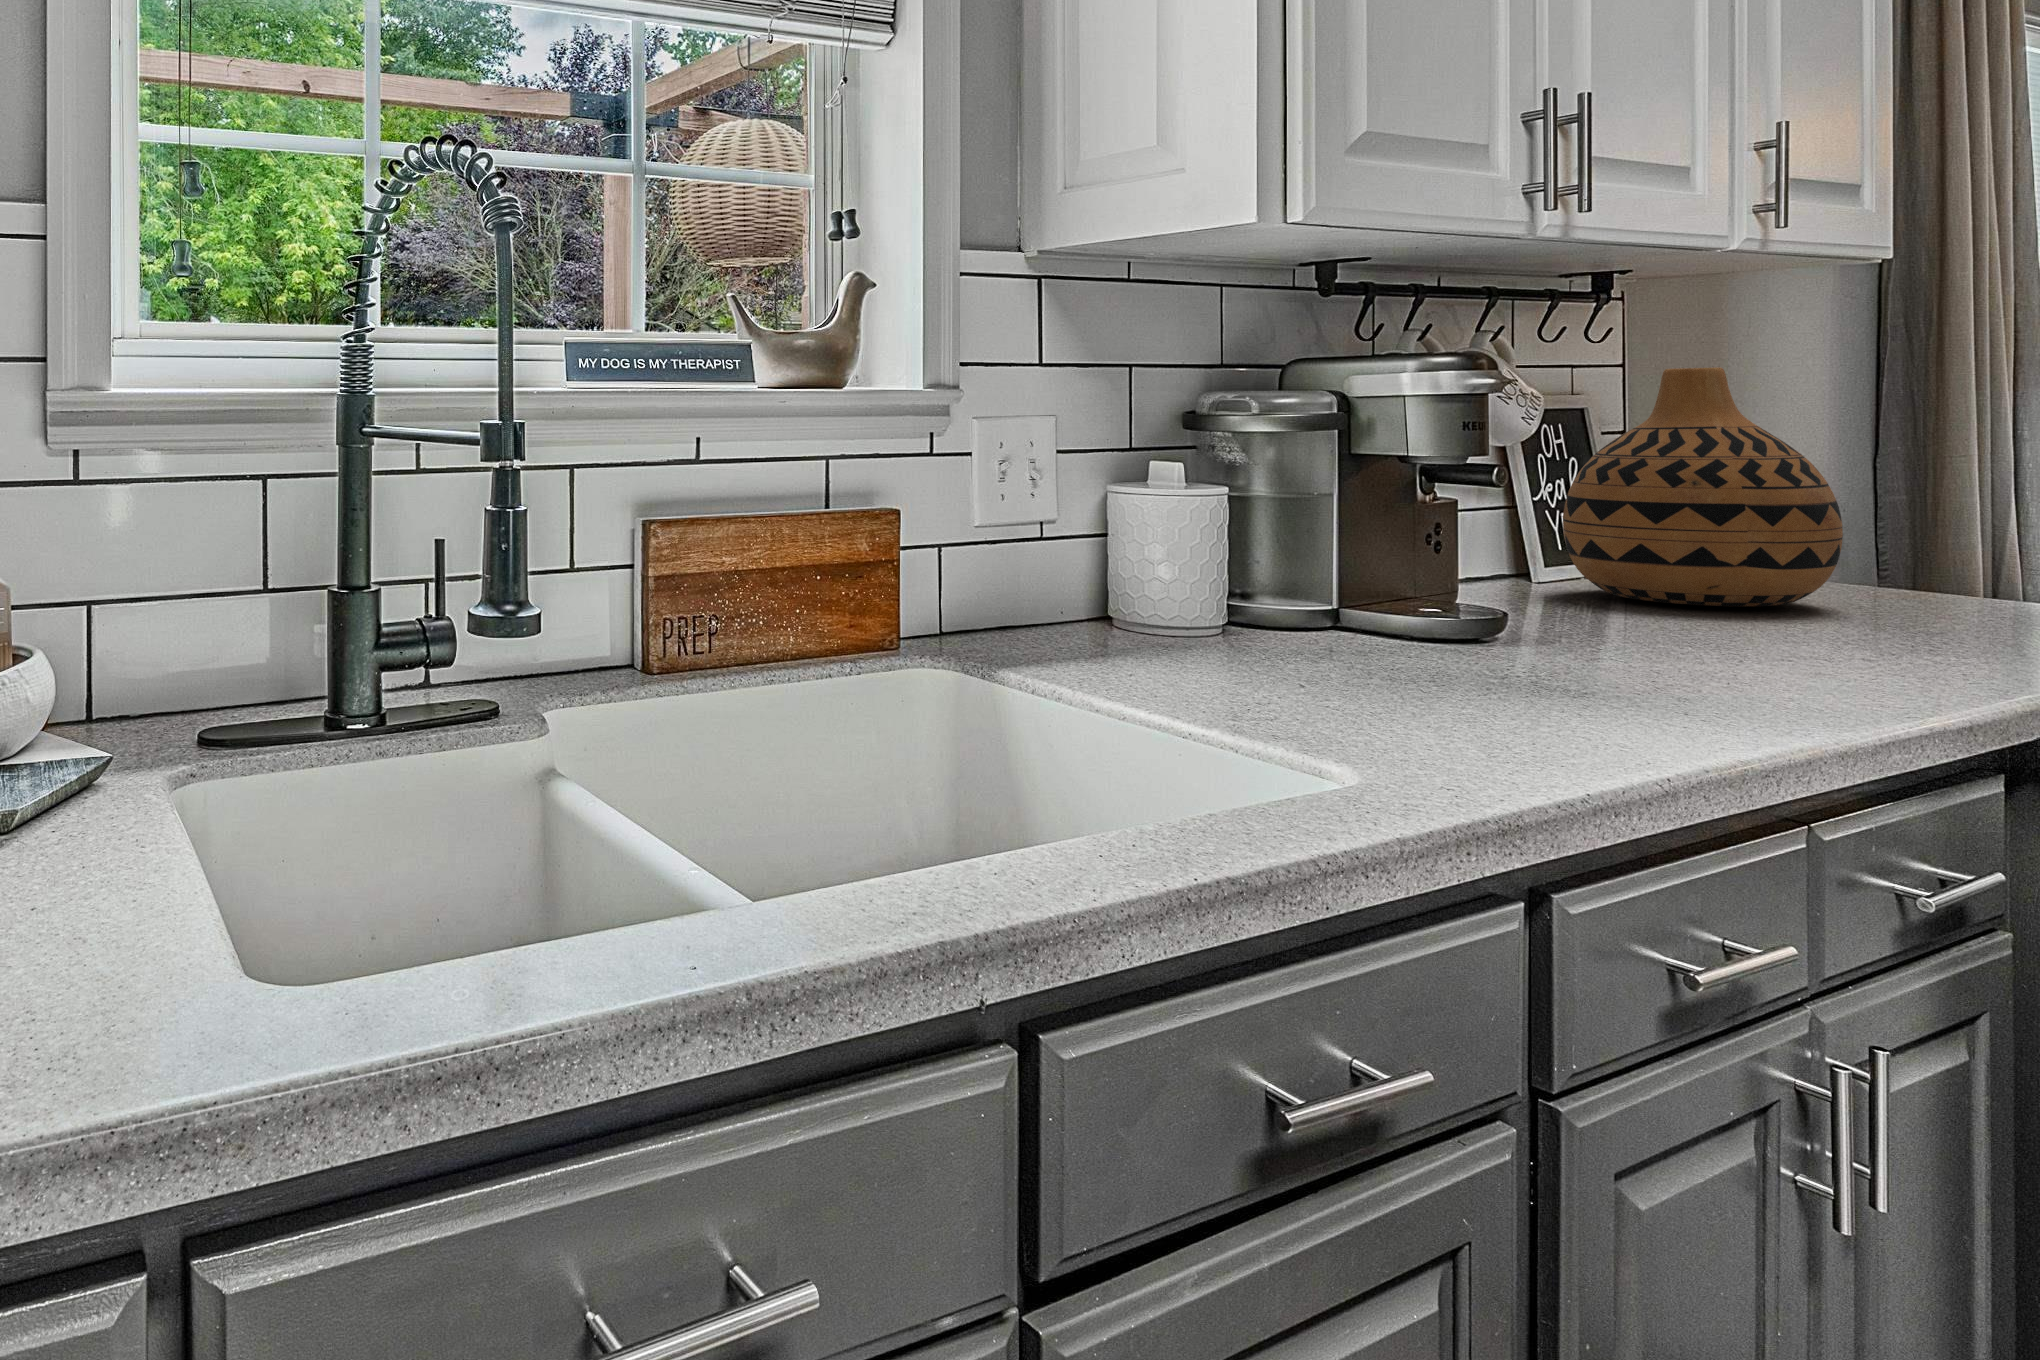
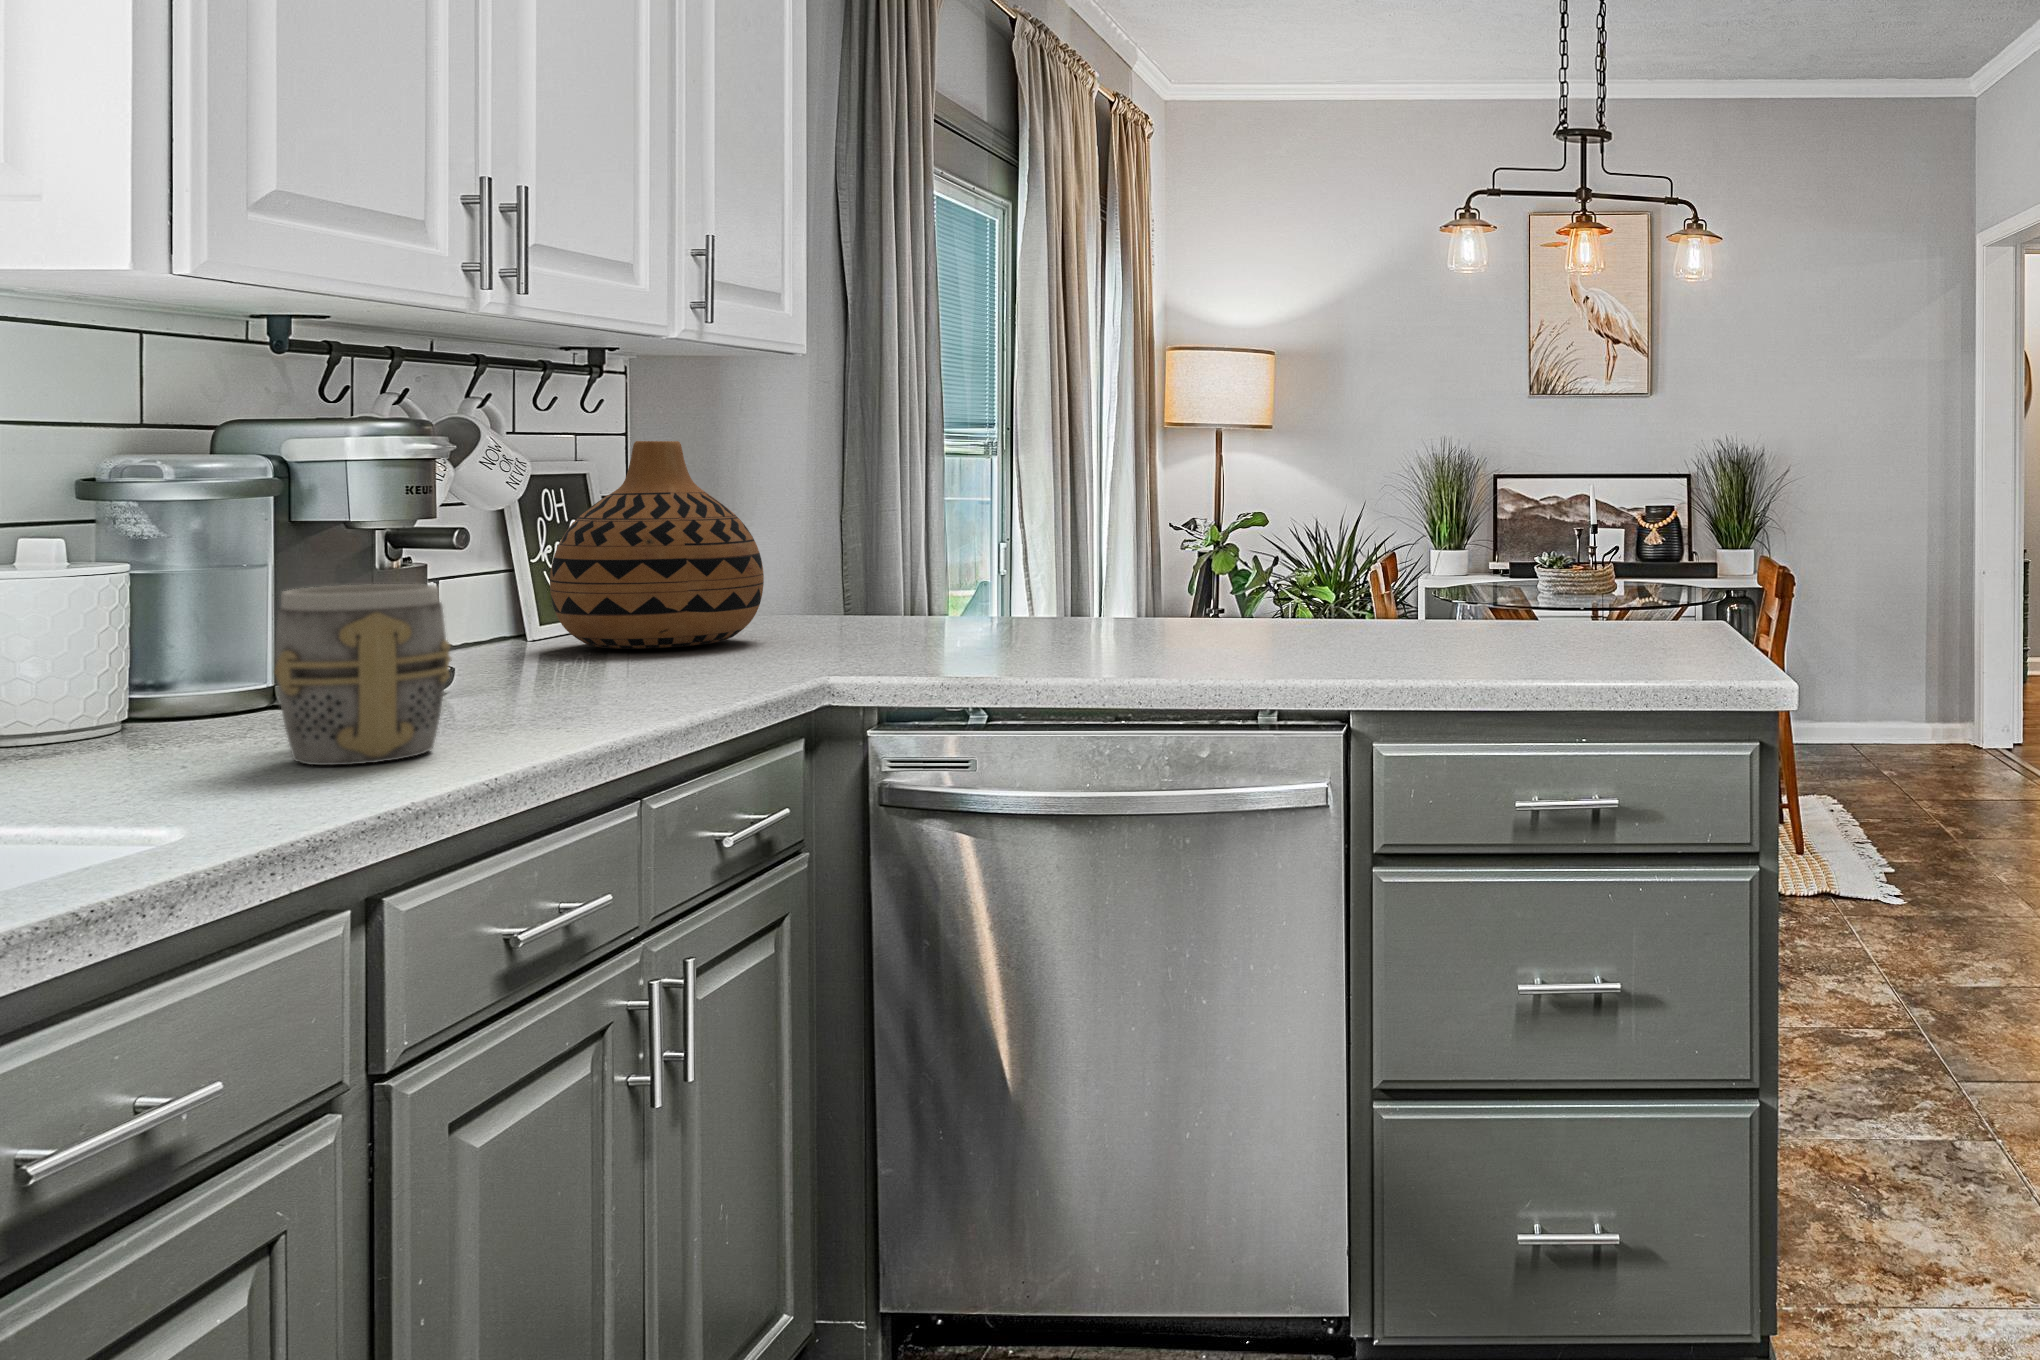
mug: none [1382,524,1566,719] -> present [274,584,451,765]

